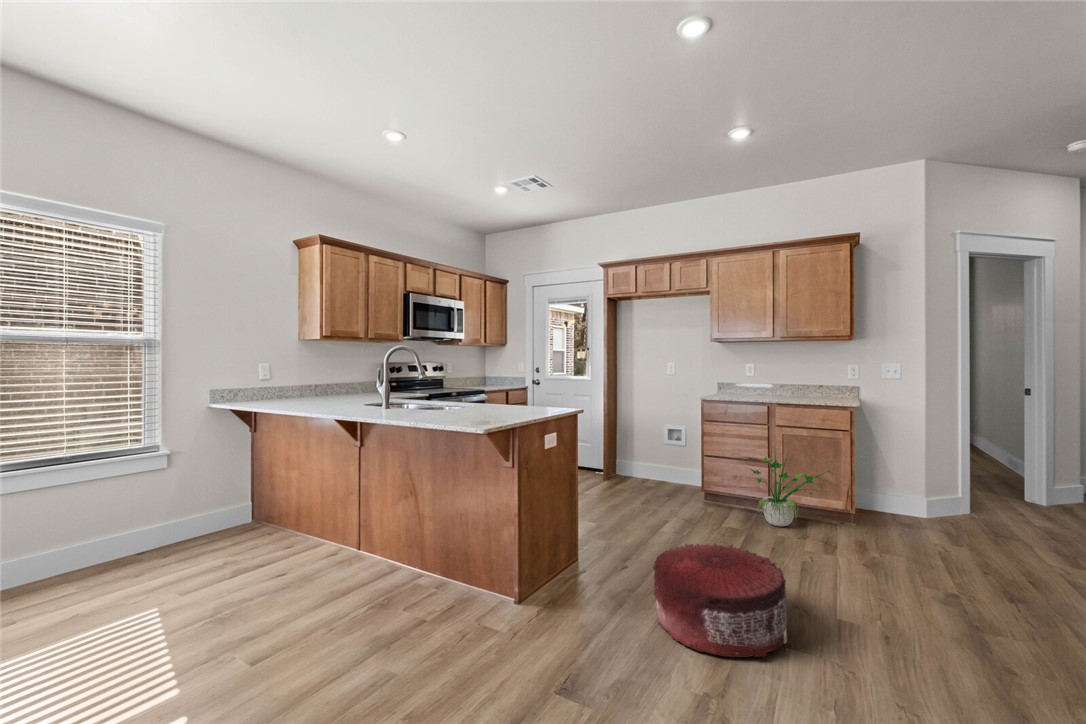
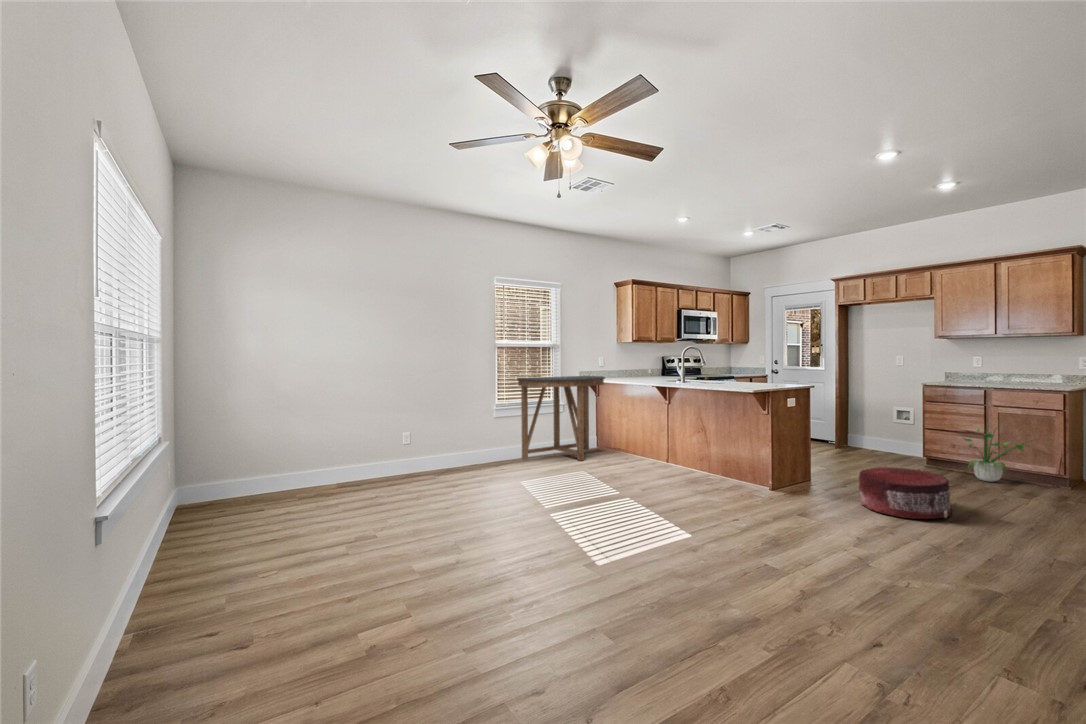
console table: none [23,397,256,582] -> present [517,376,605,461]

